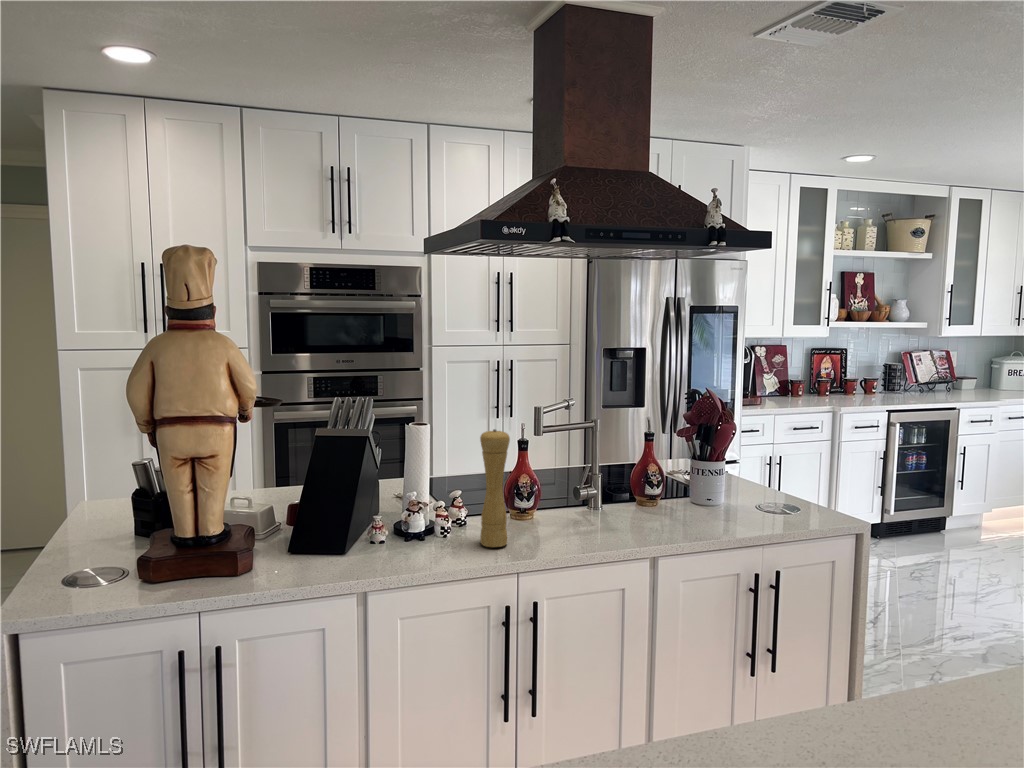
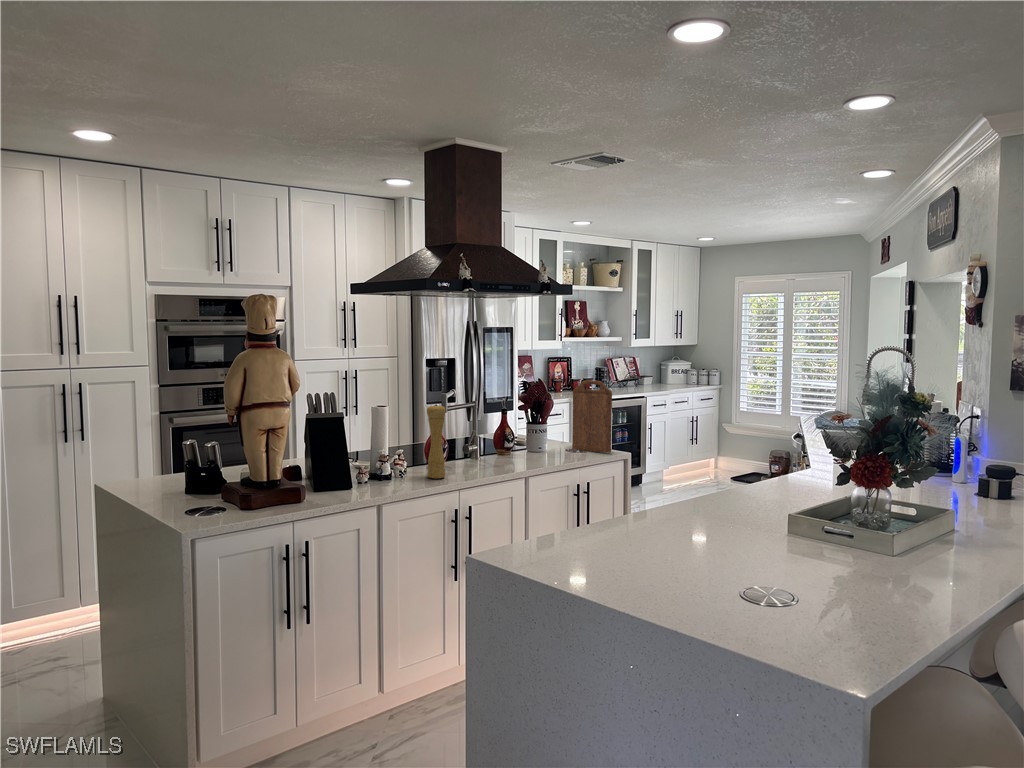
cutting board: none [765,397,835,522] -> present [572,380,612,453]

